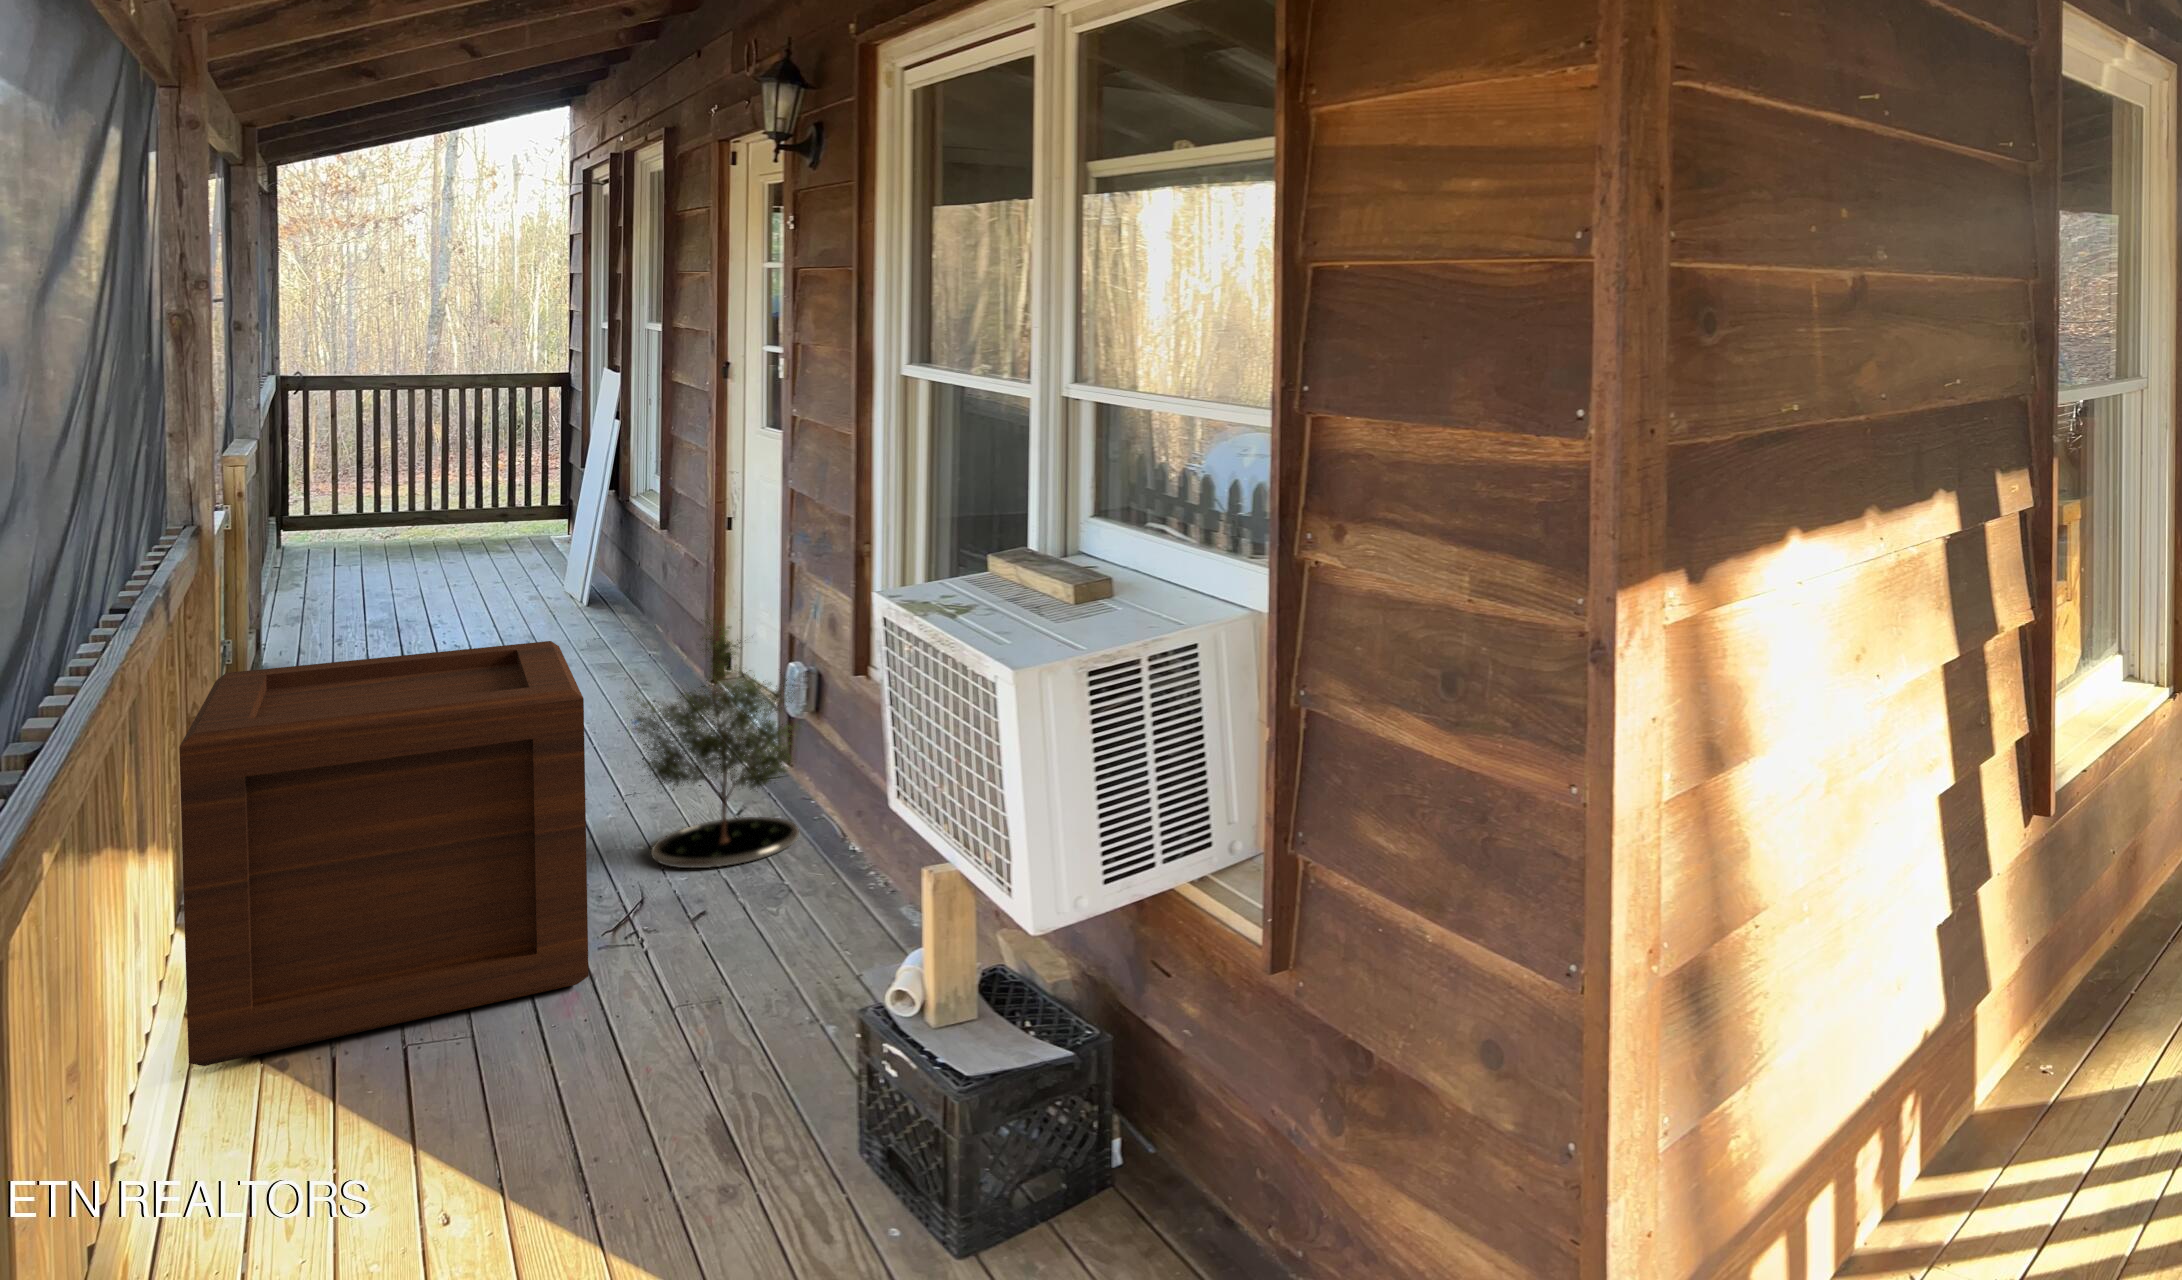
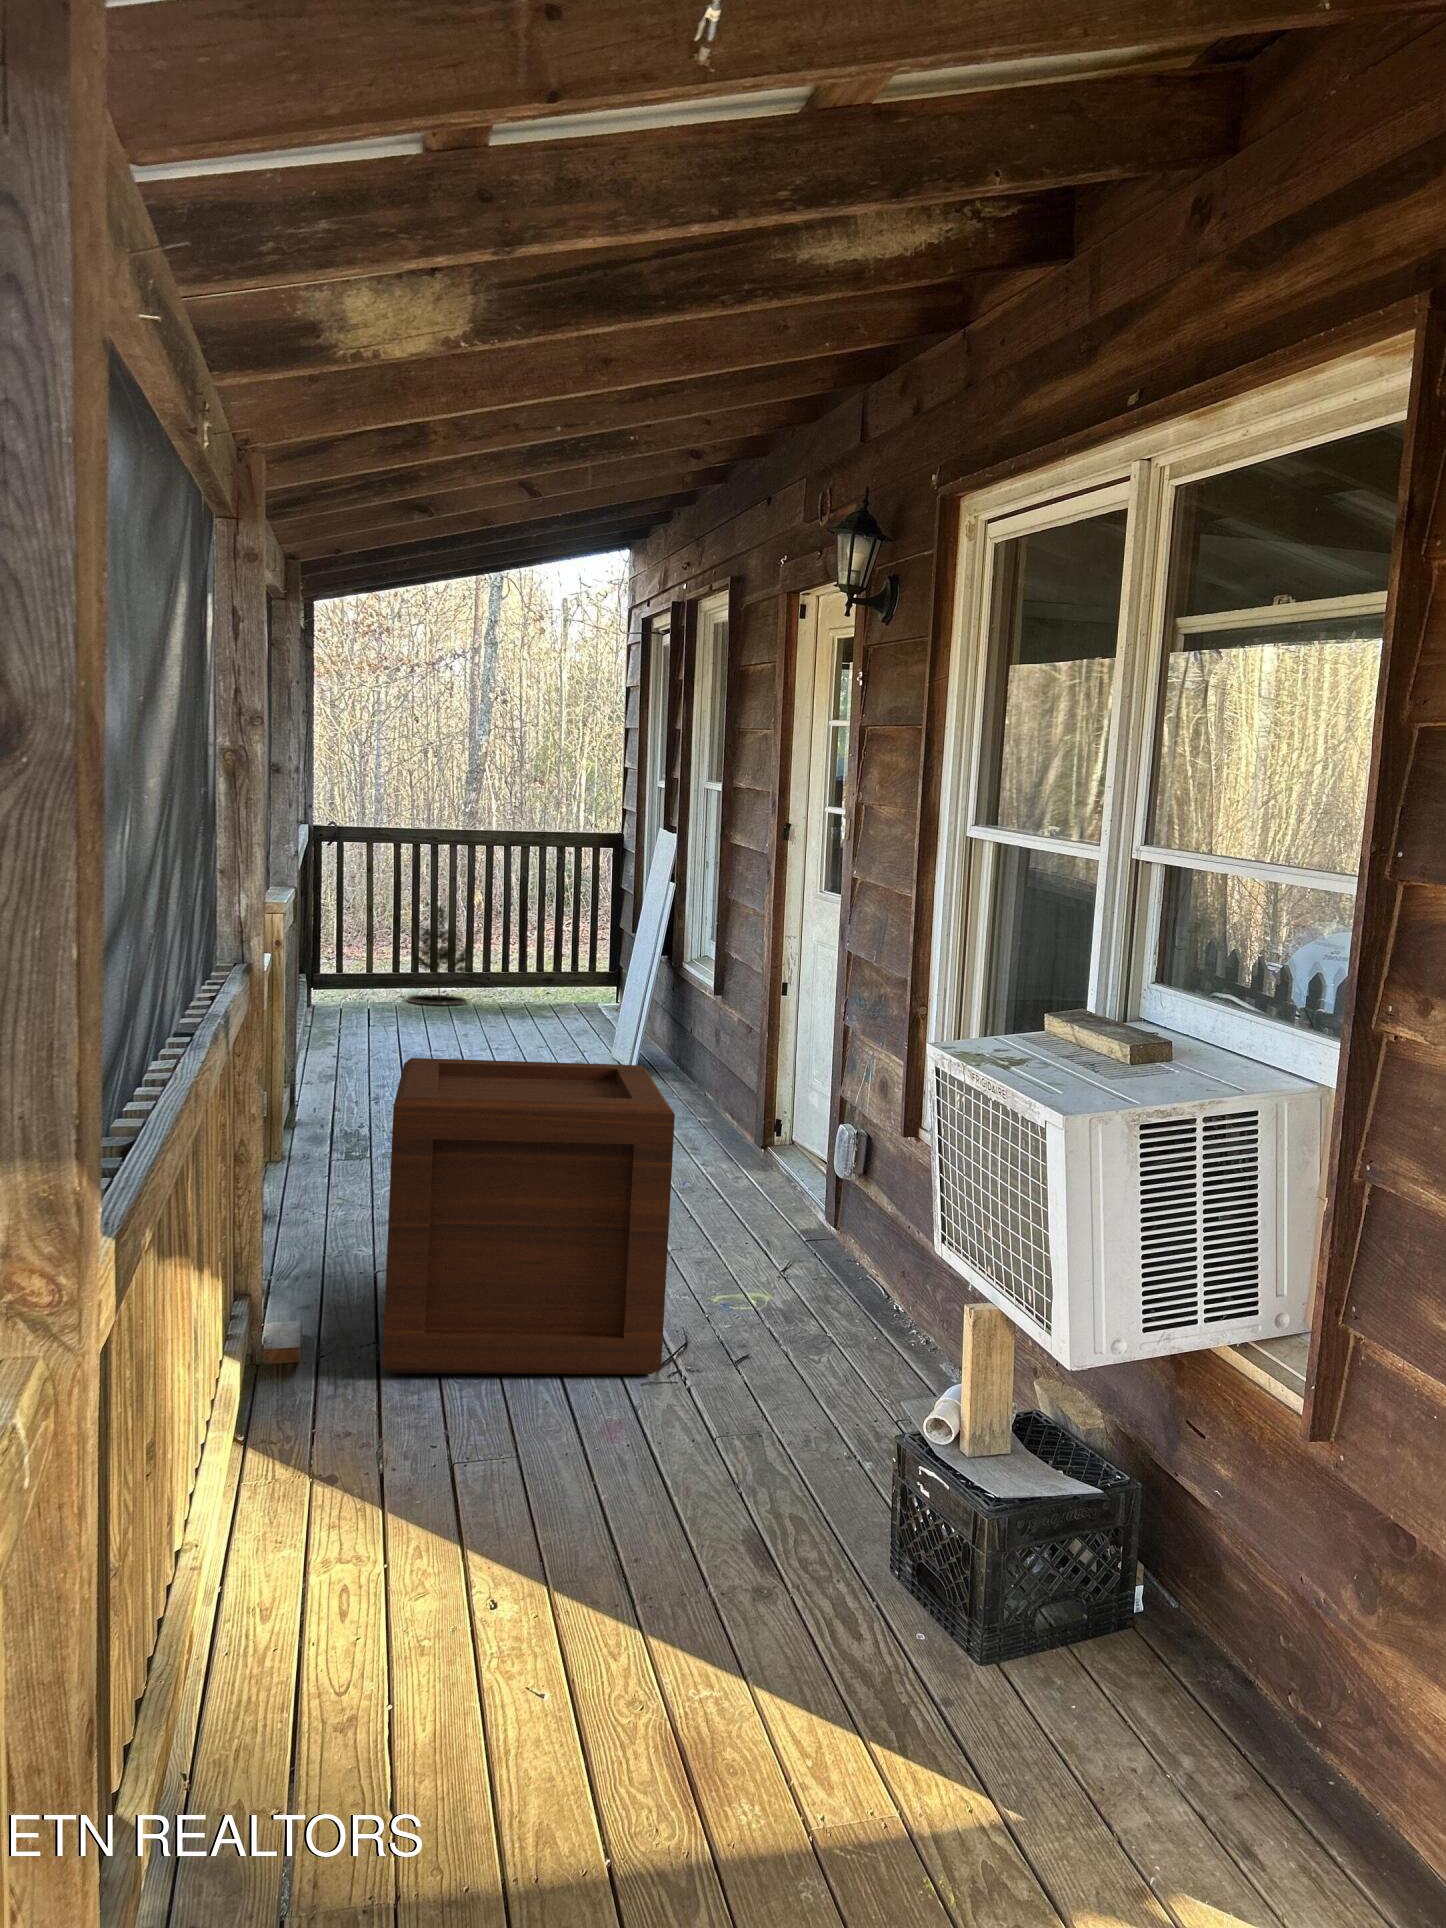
potted tree: present [627,615,799,868] -> present [406,896,475,1005]

